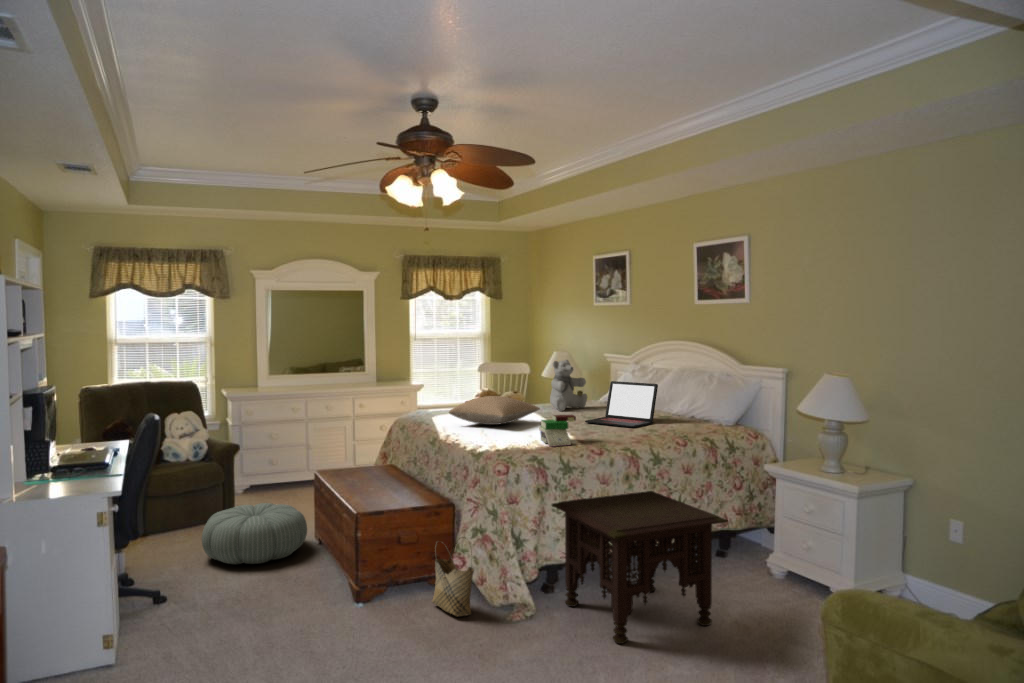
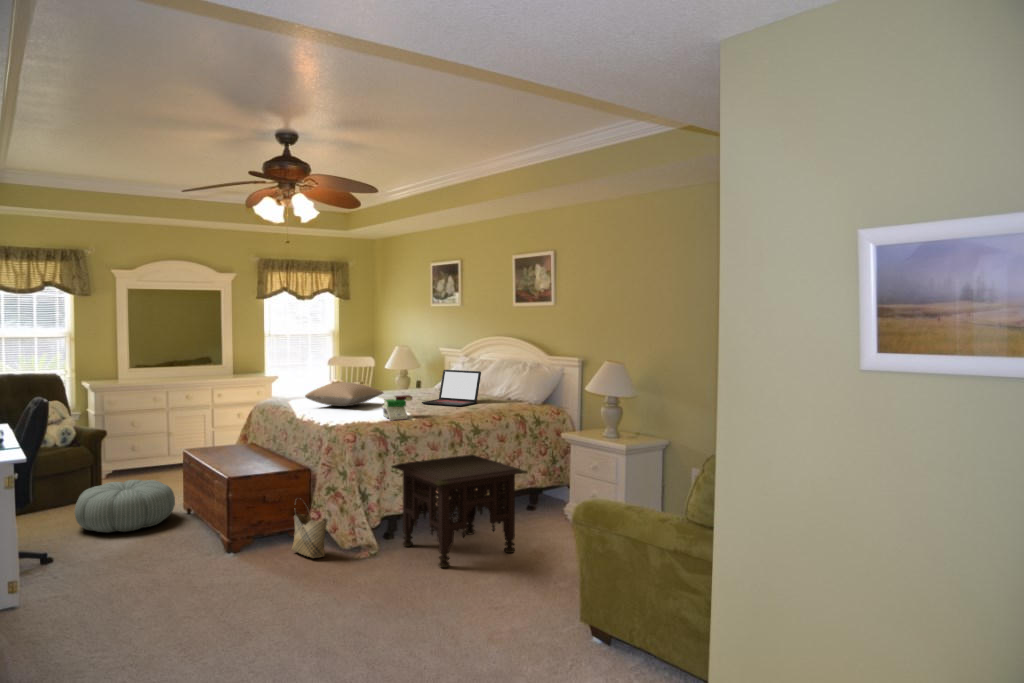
teddy bear: present [550,360,587,411] -> none [393,353,425,396]

